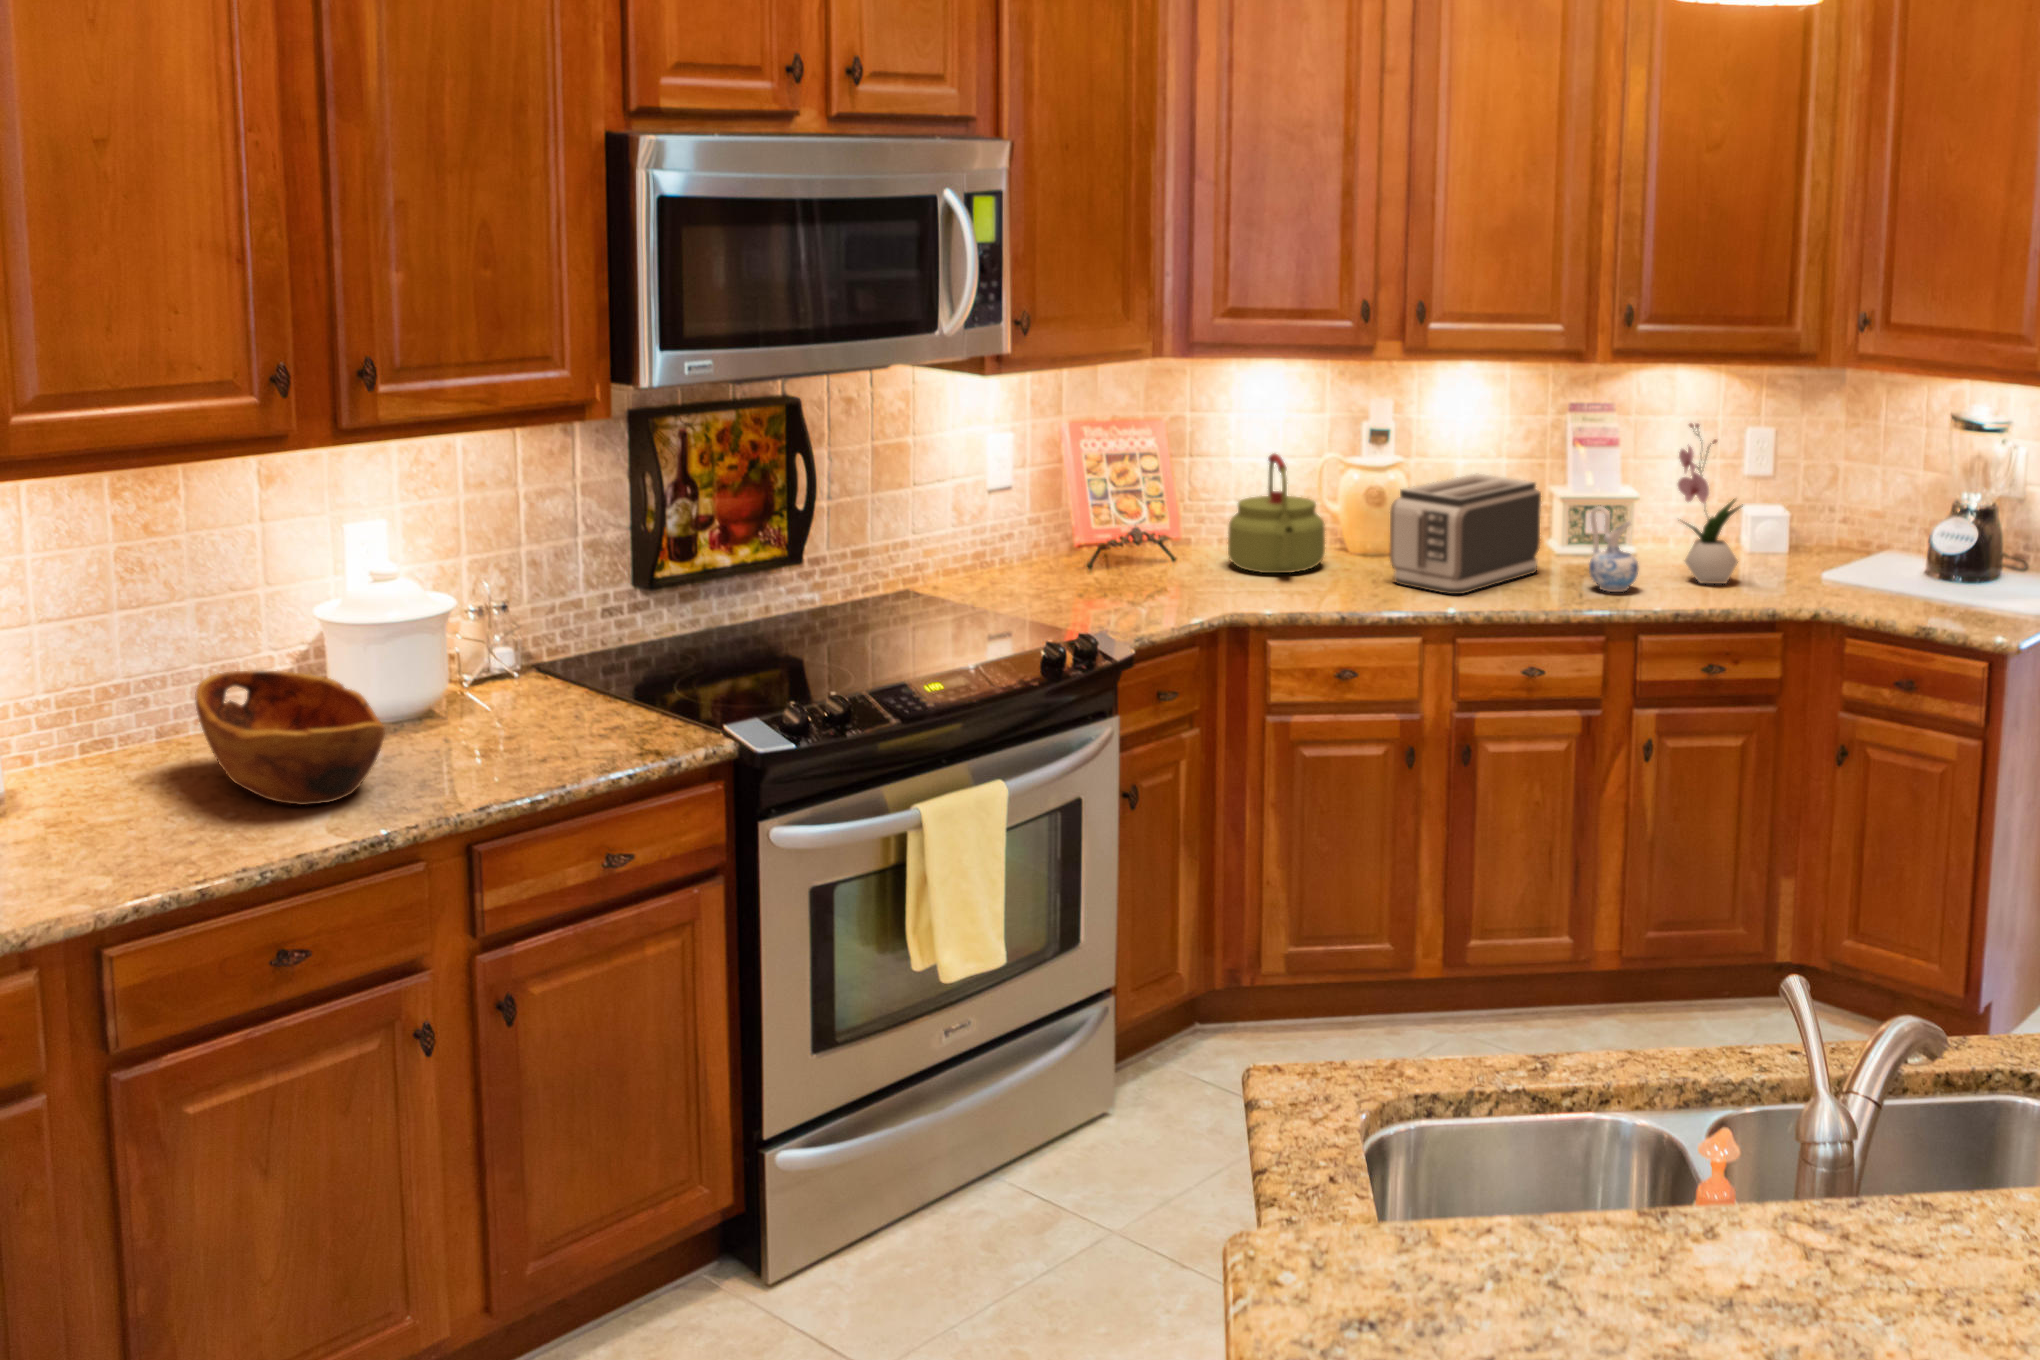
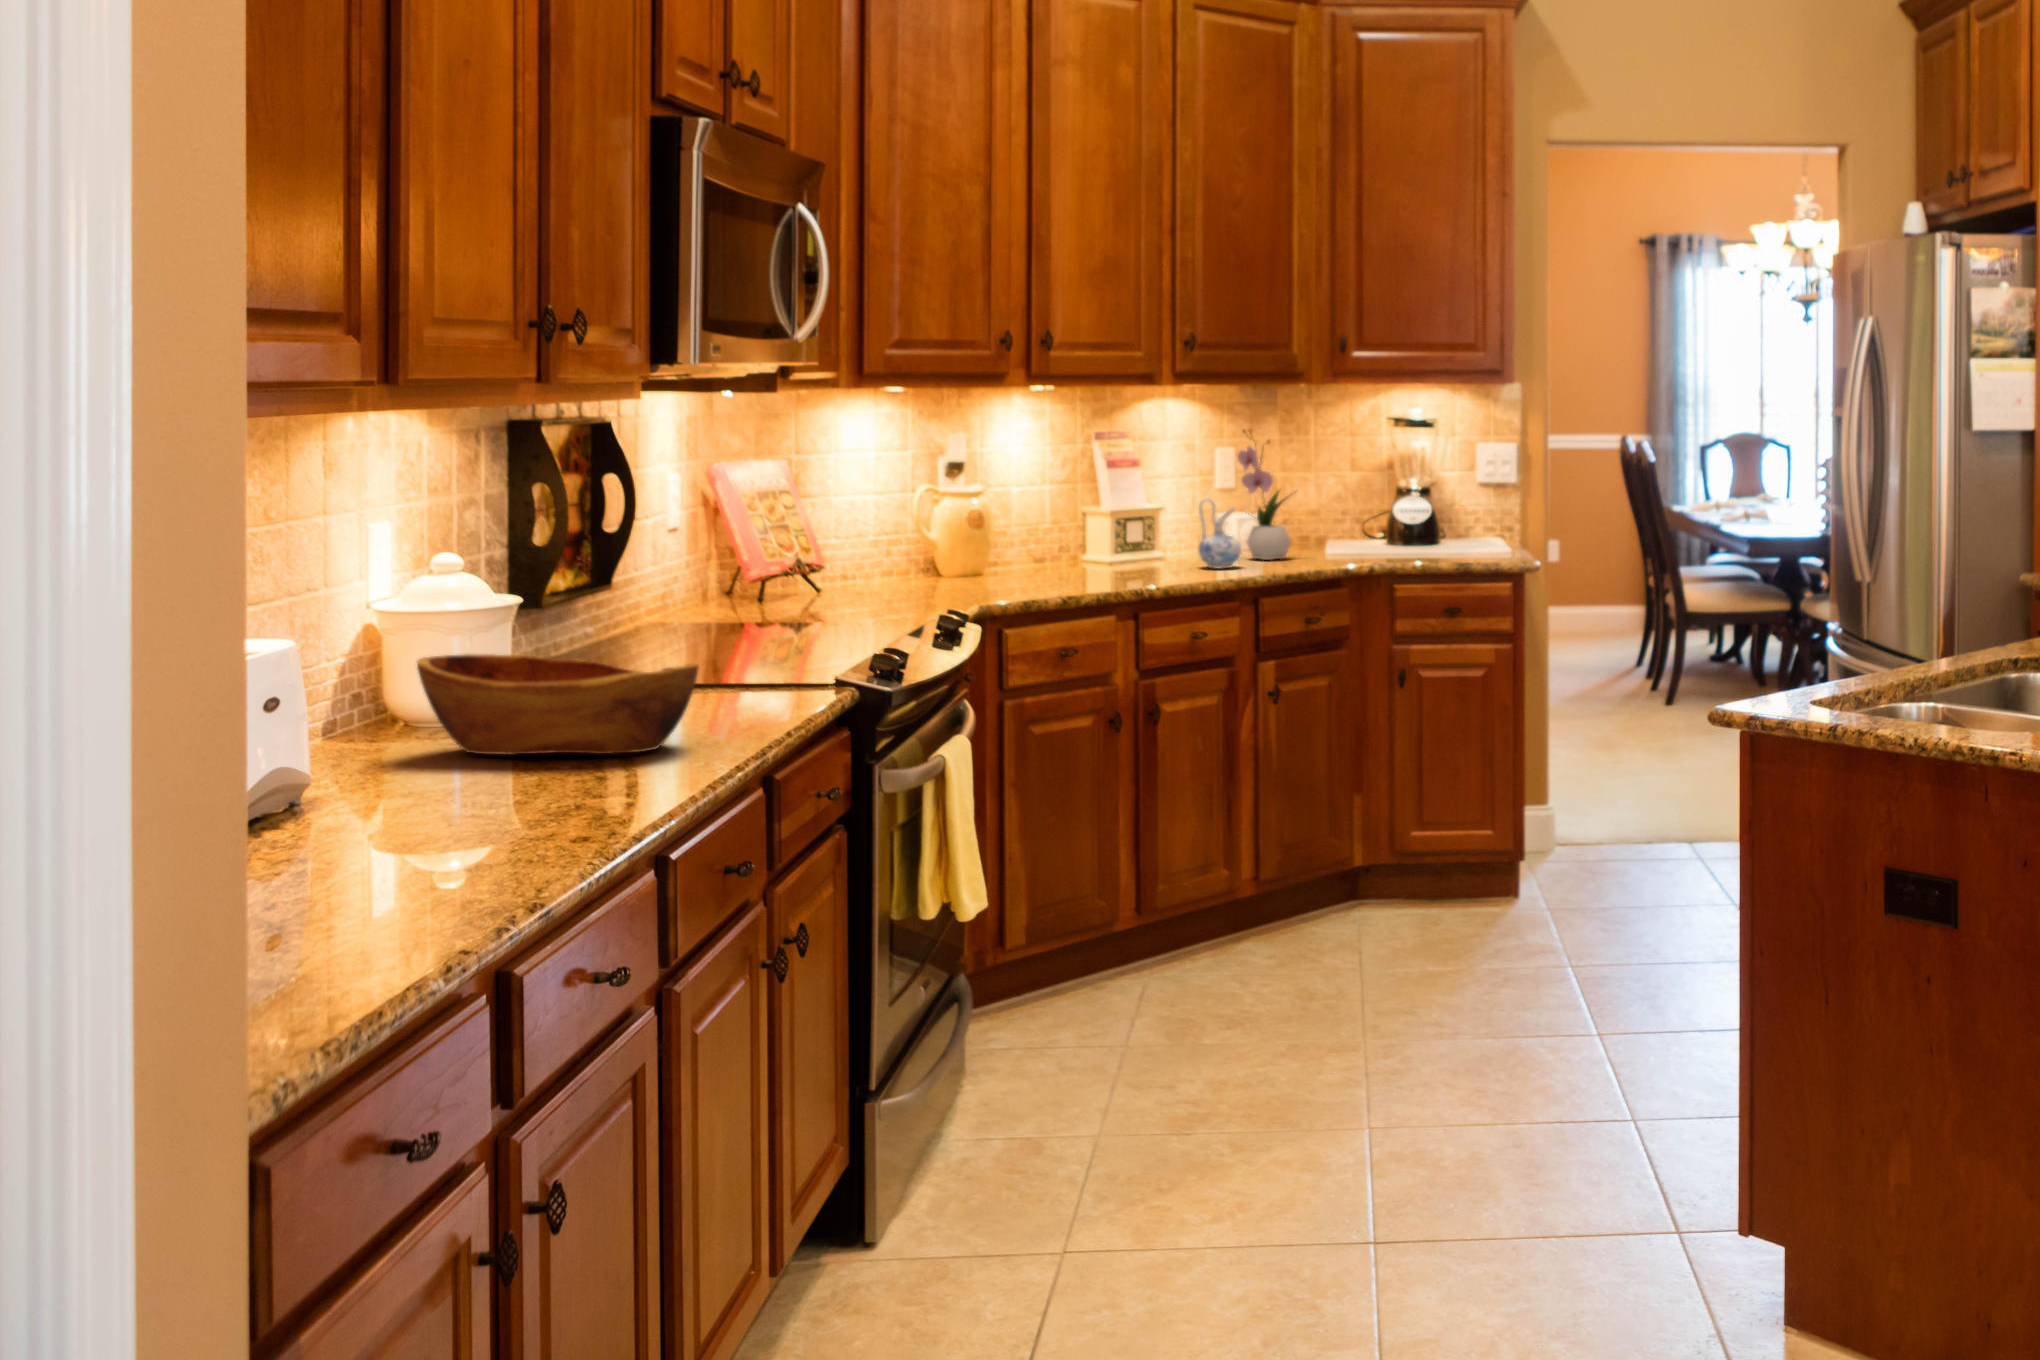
kettle: present [1228,454,1325,573] -> none [875,478,973,586]
toaster: present [1390,474,1541,594] -> none [1046,487,1140,580]

